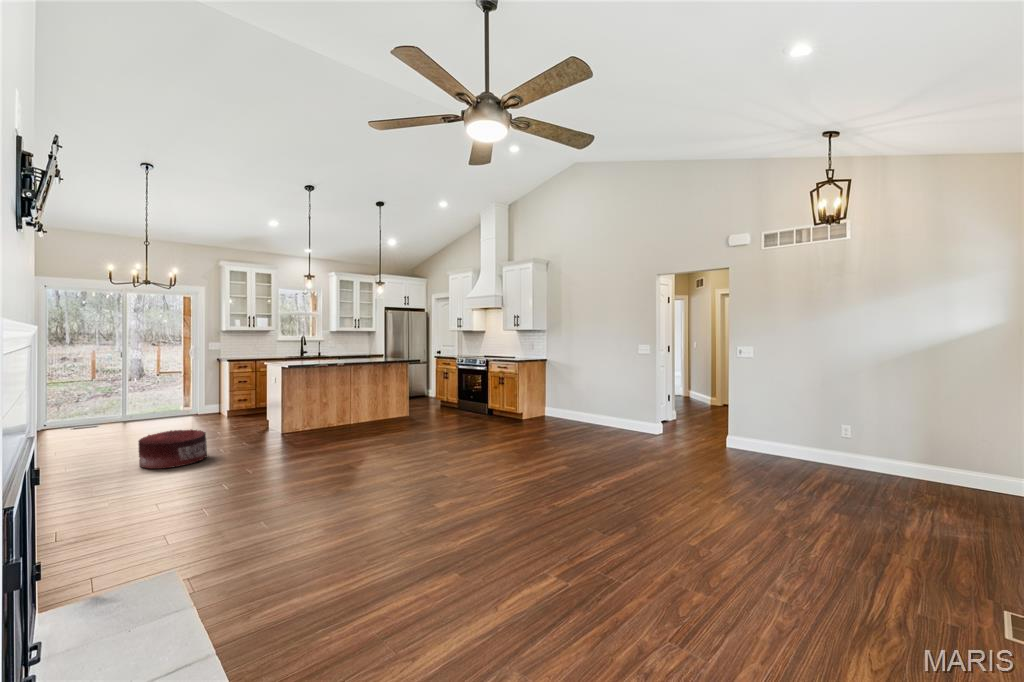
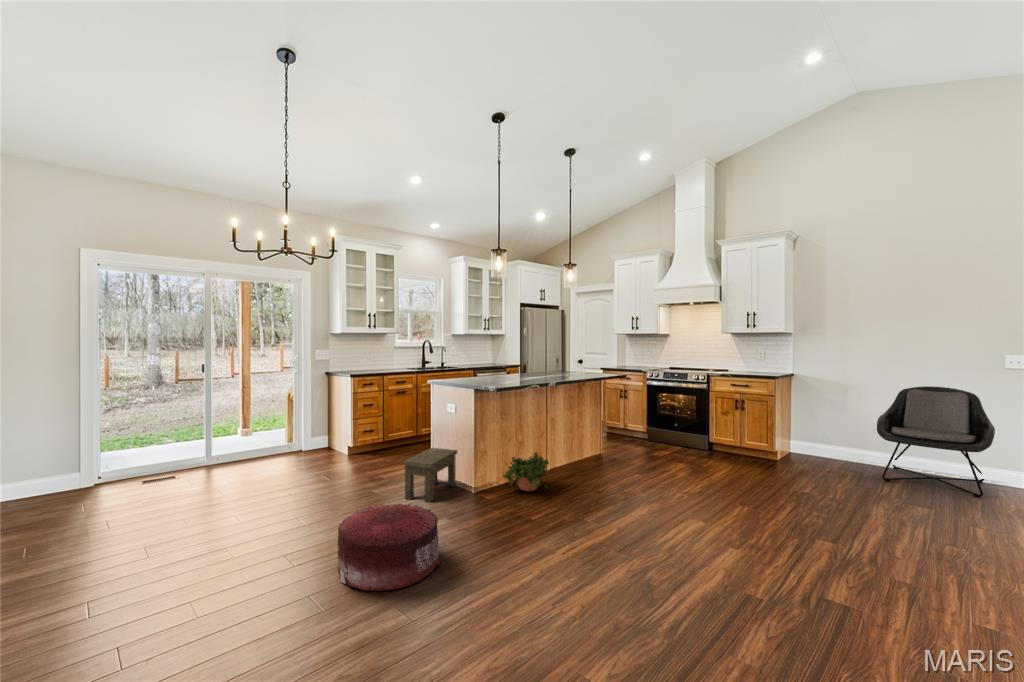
lounge chair: none [559,367,629,438] -> present [877,386,995,498]
side table: none [225,407,272,438] -> present [403,448,457,502]
potted plant: none [296,409,330,434] -> present [503,452,549,491]

